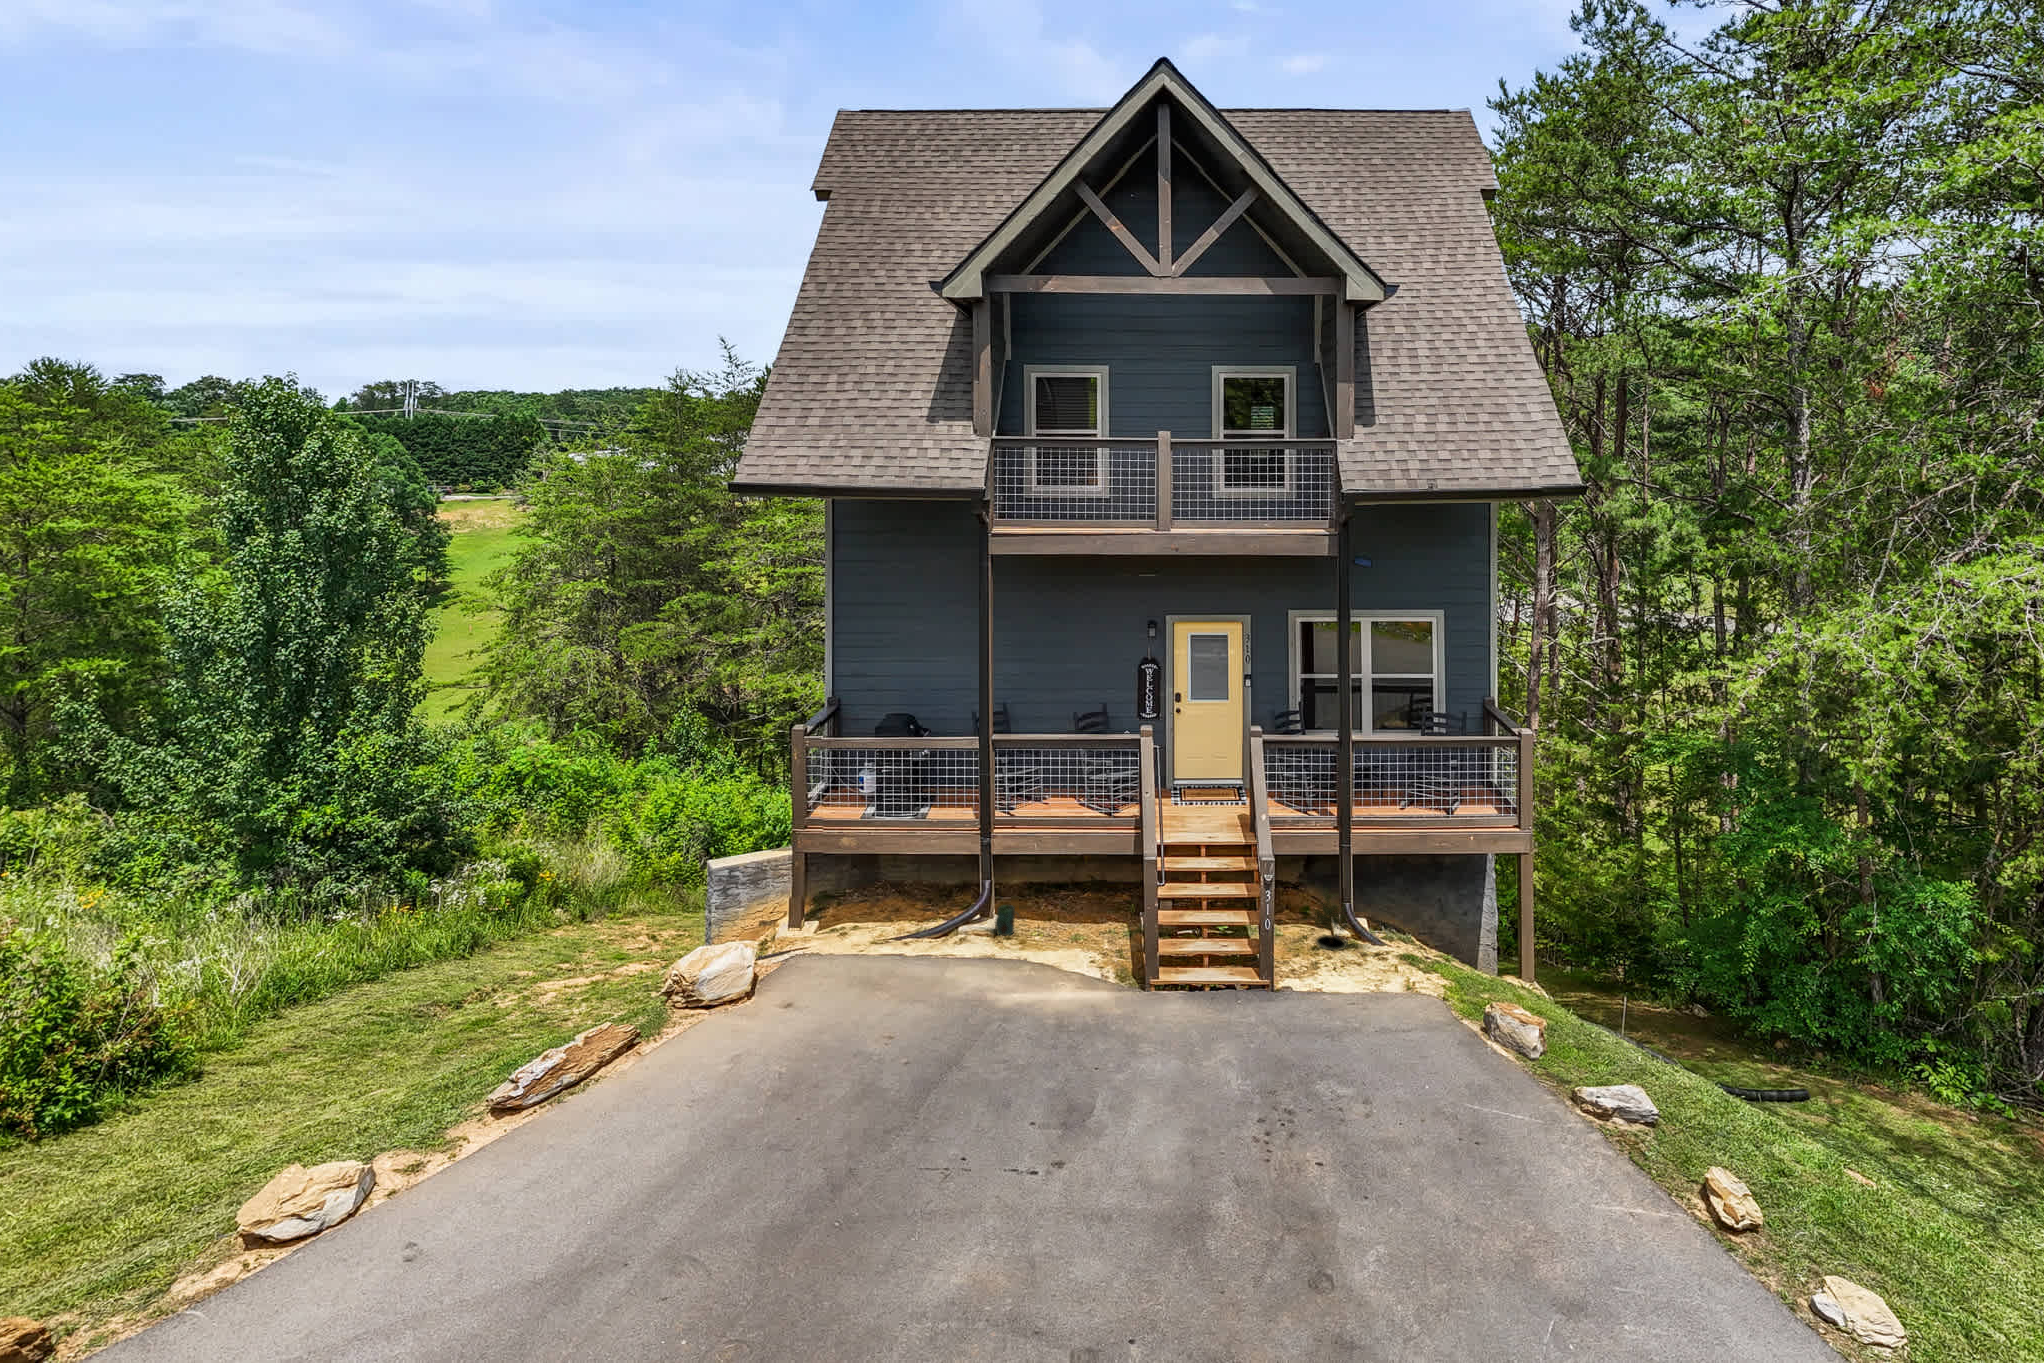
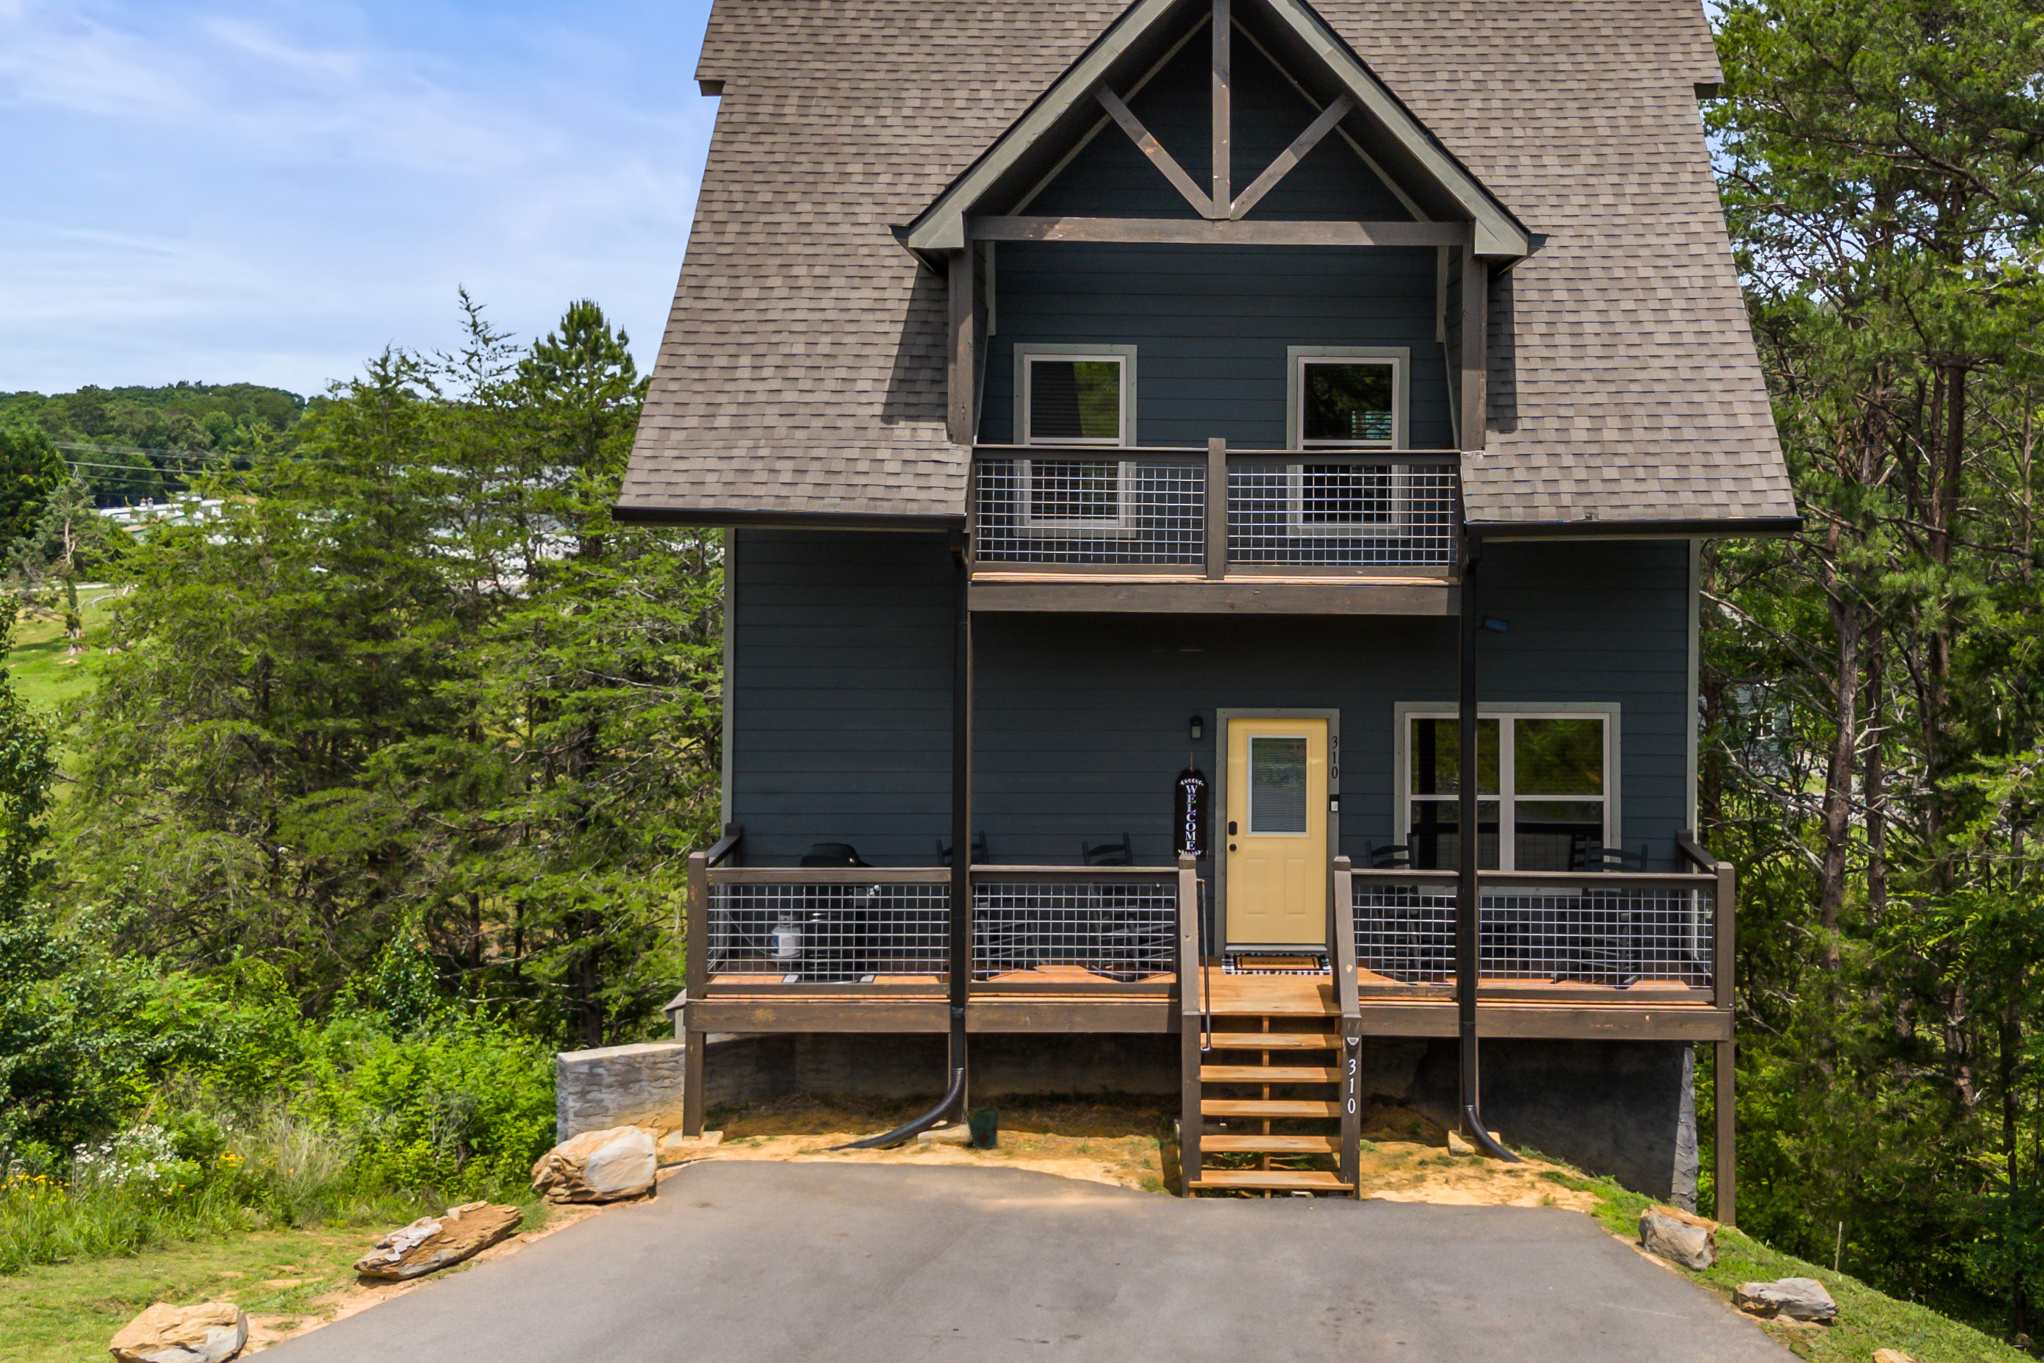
potted tree: present [1313,890,1347,951] -> none [1419,1078,1473,1165]

